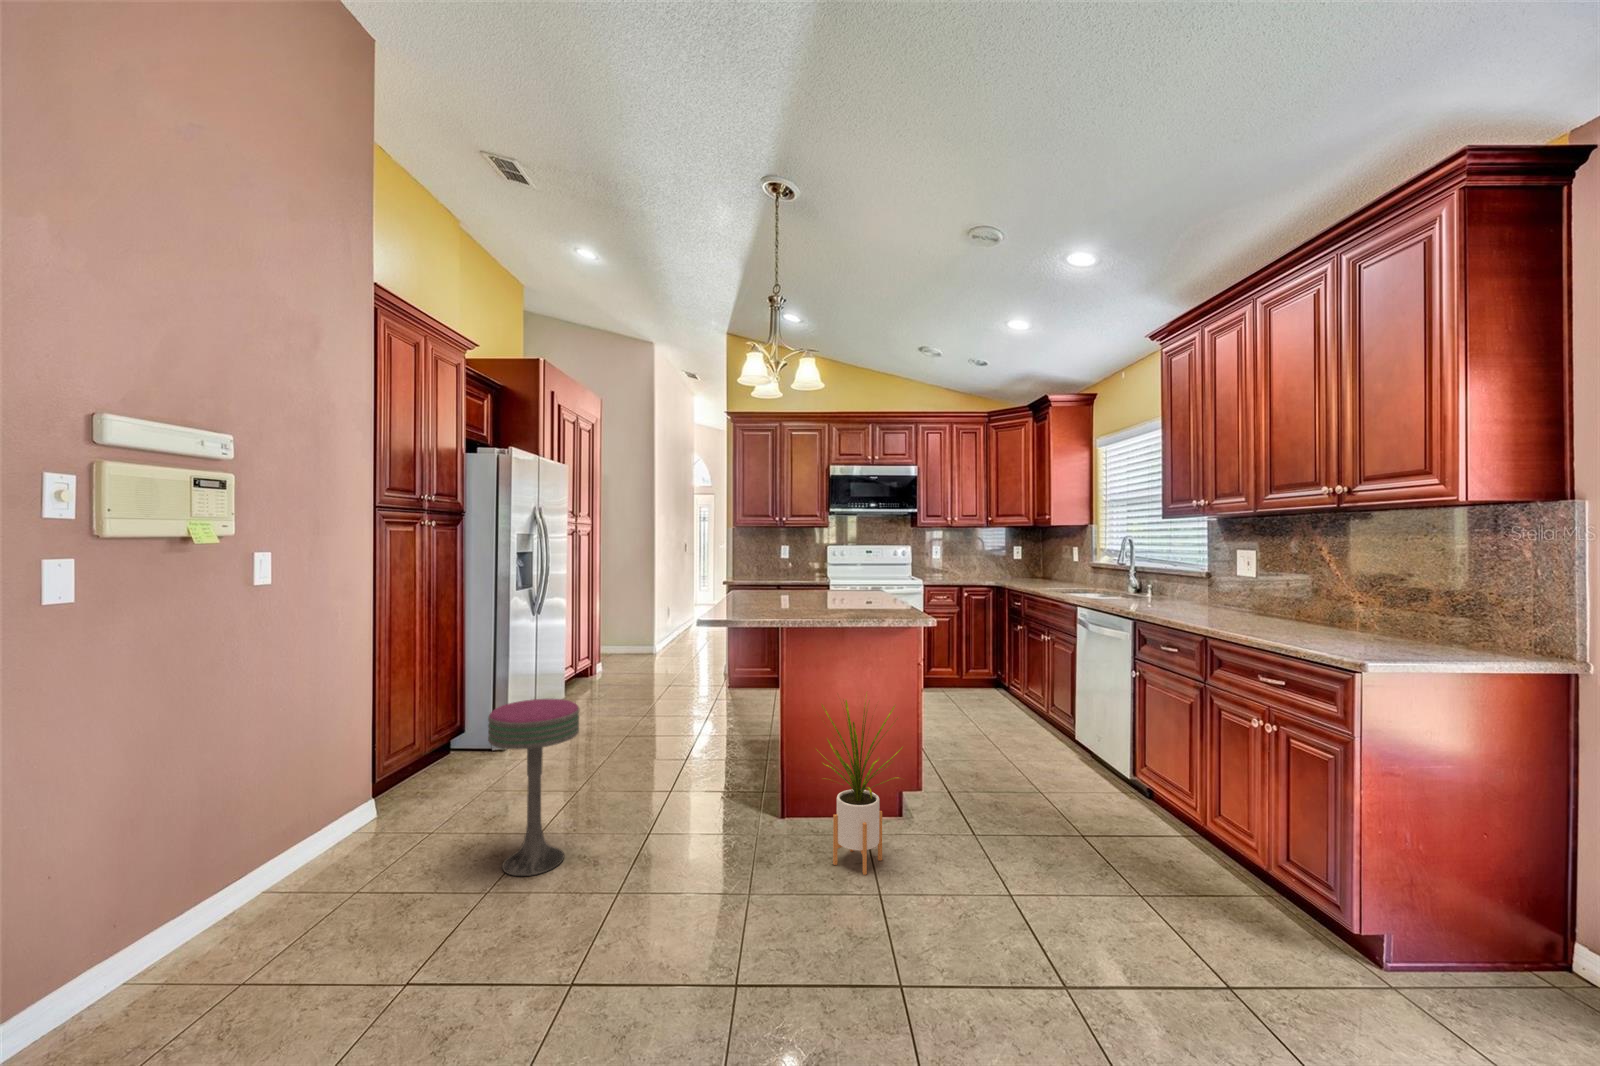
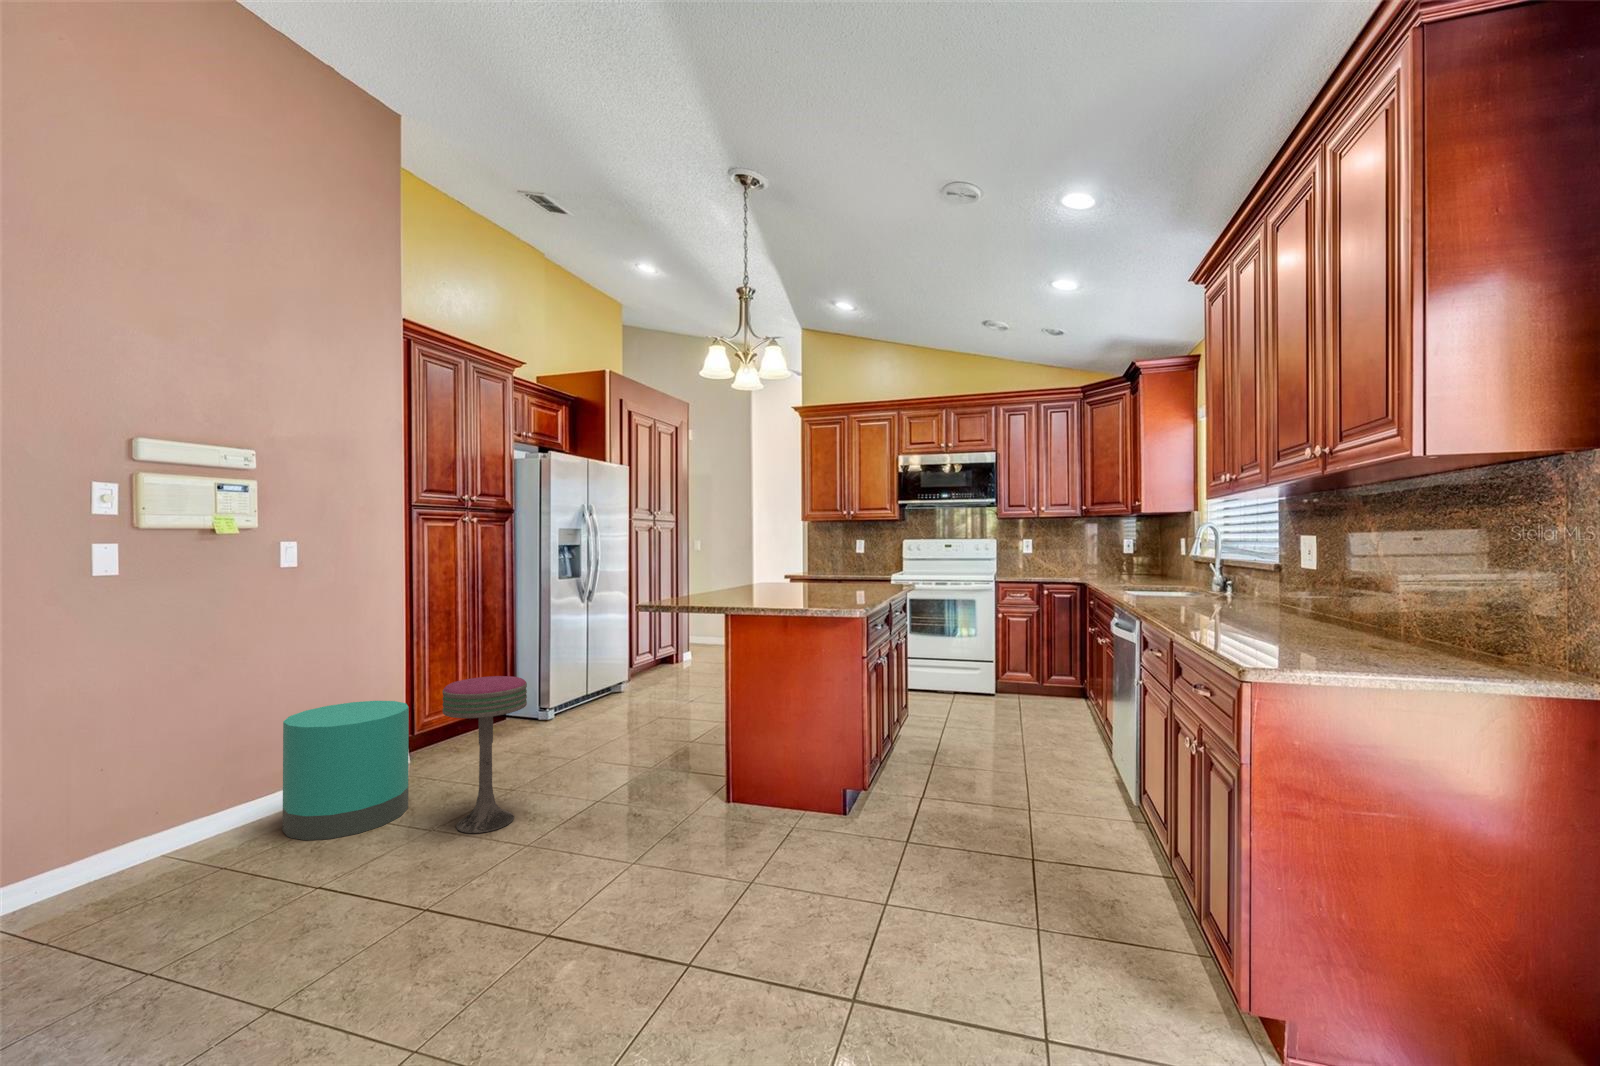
house plant: present [816,695,903,875] -> none [715,683,809,875]
trash can: none [272,736,422,914] -> present [283,701,409,840]

